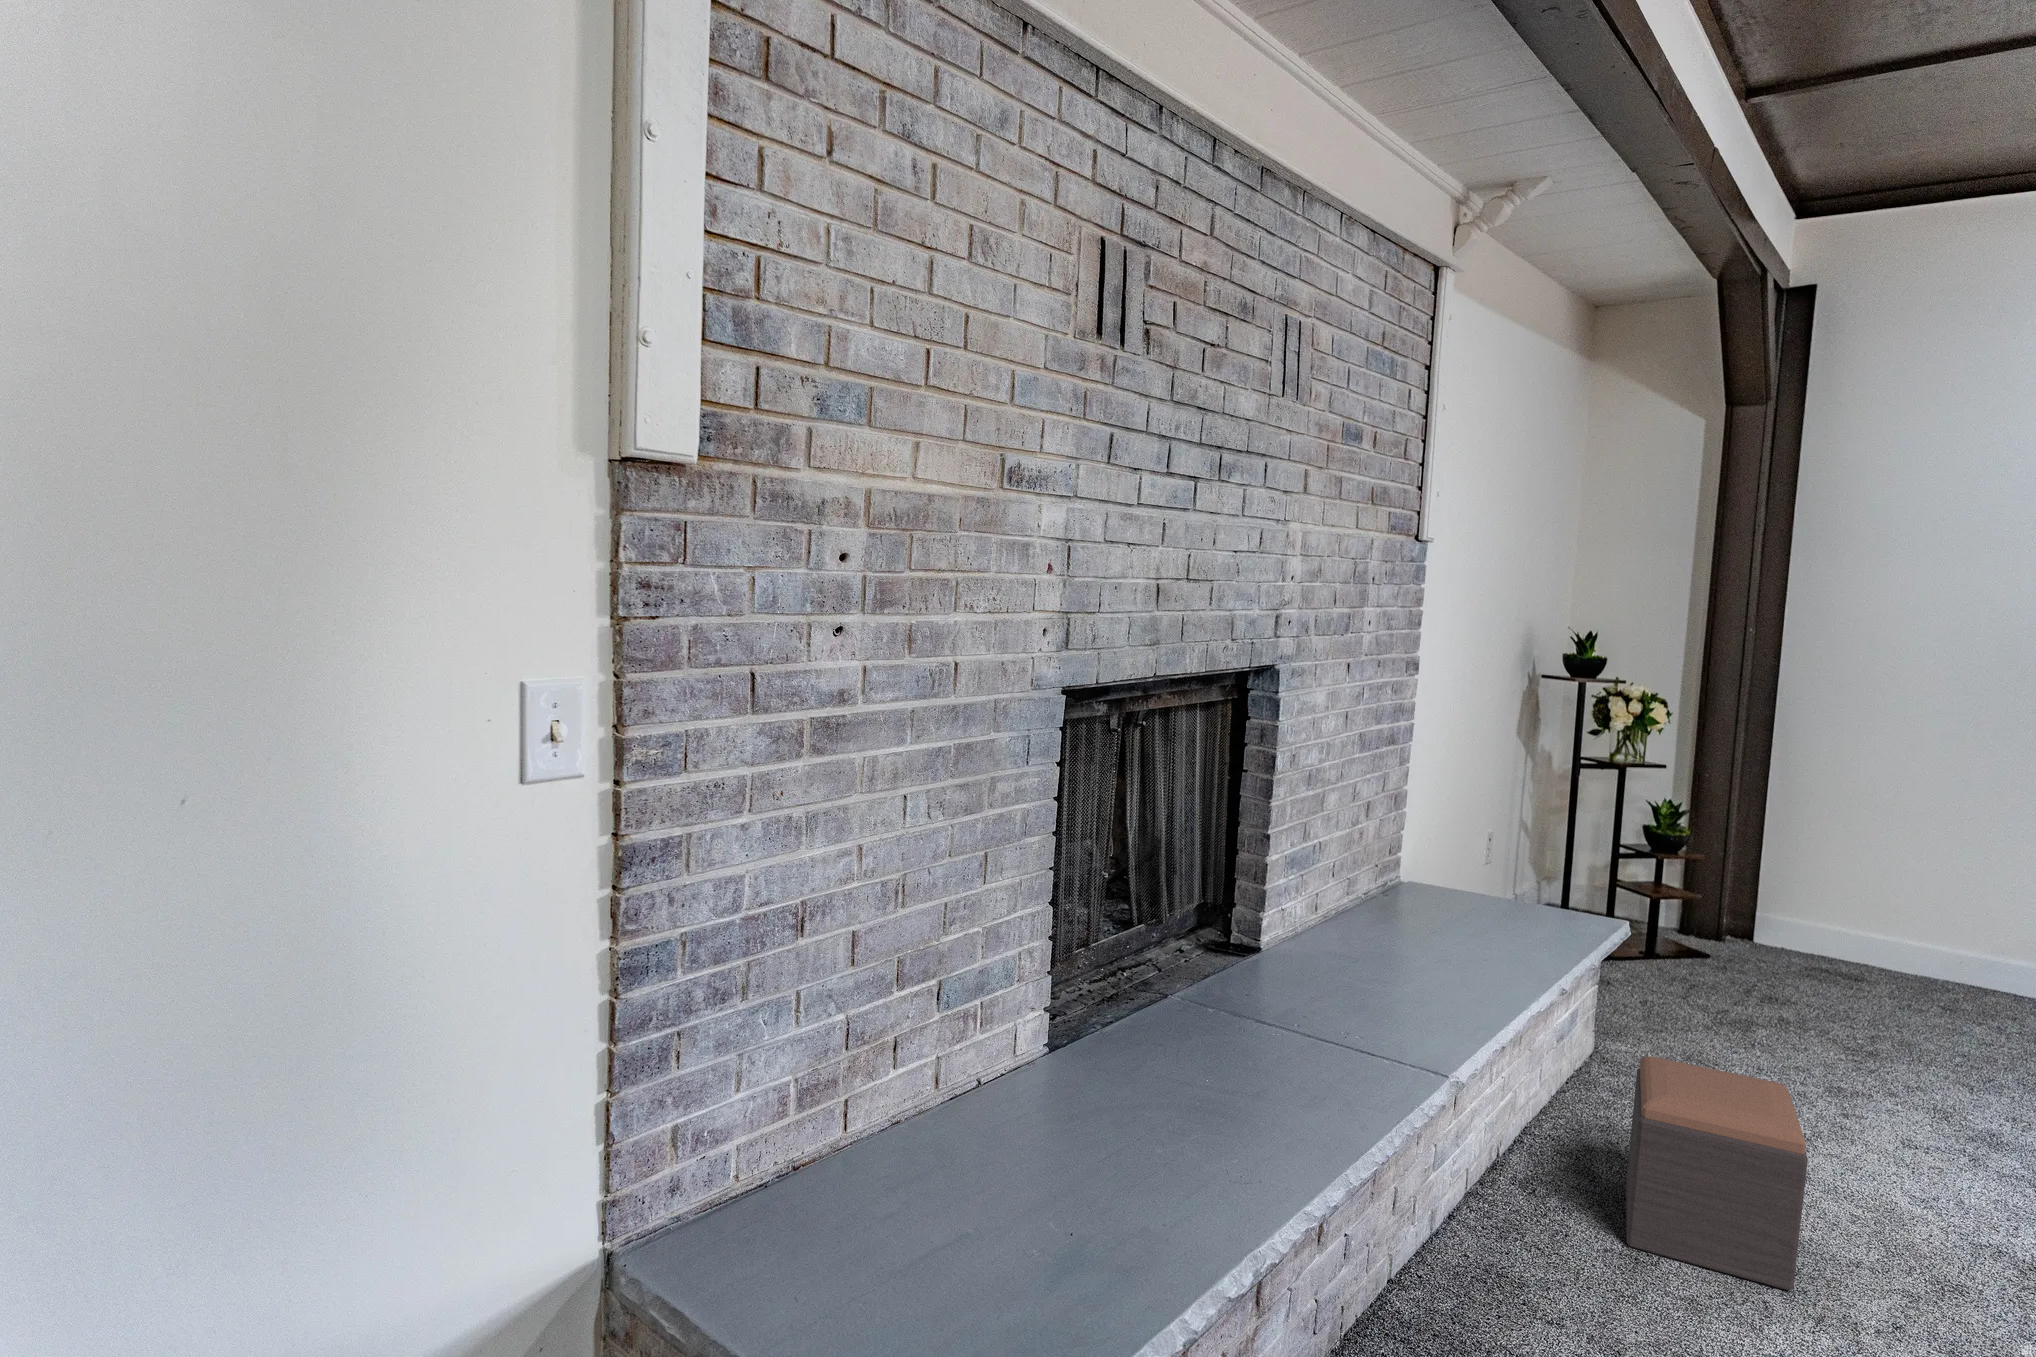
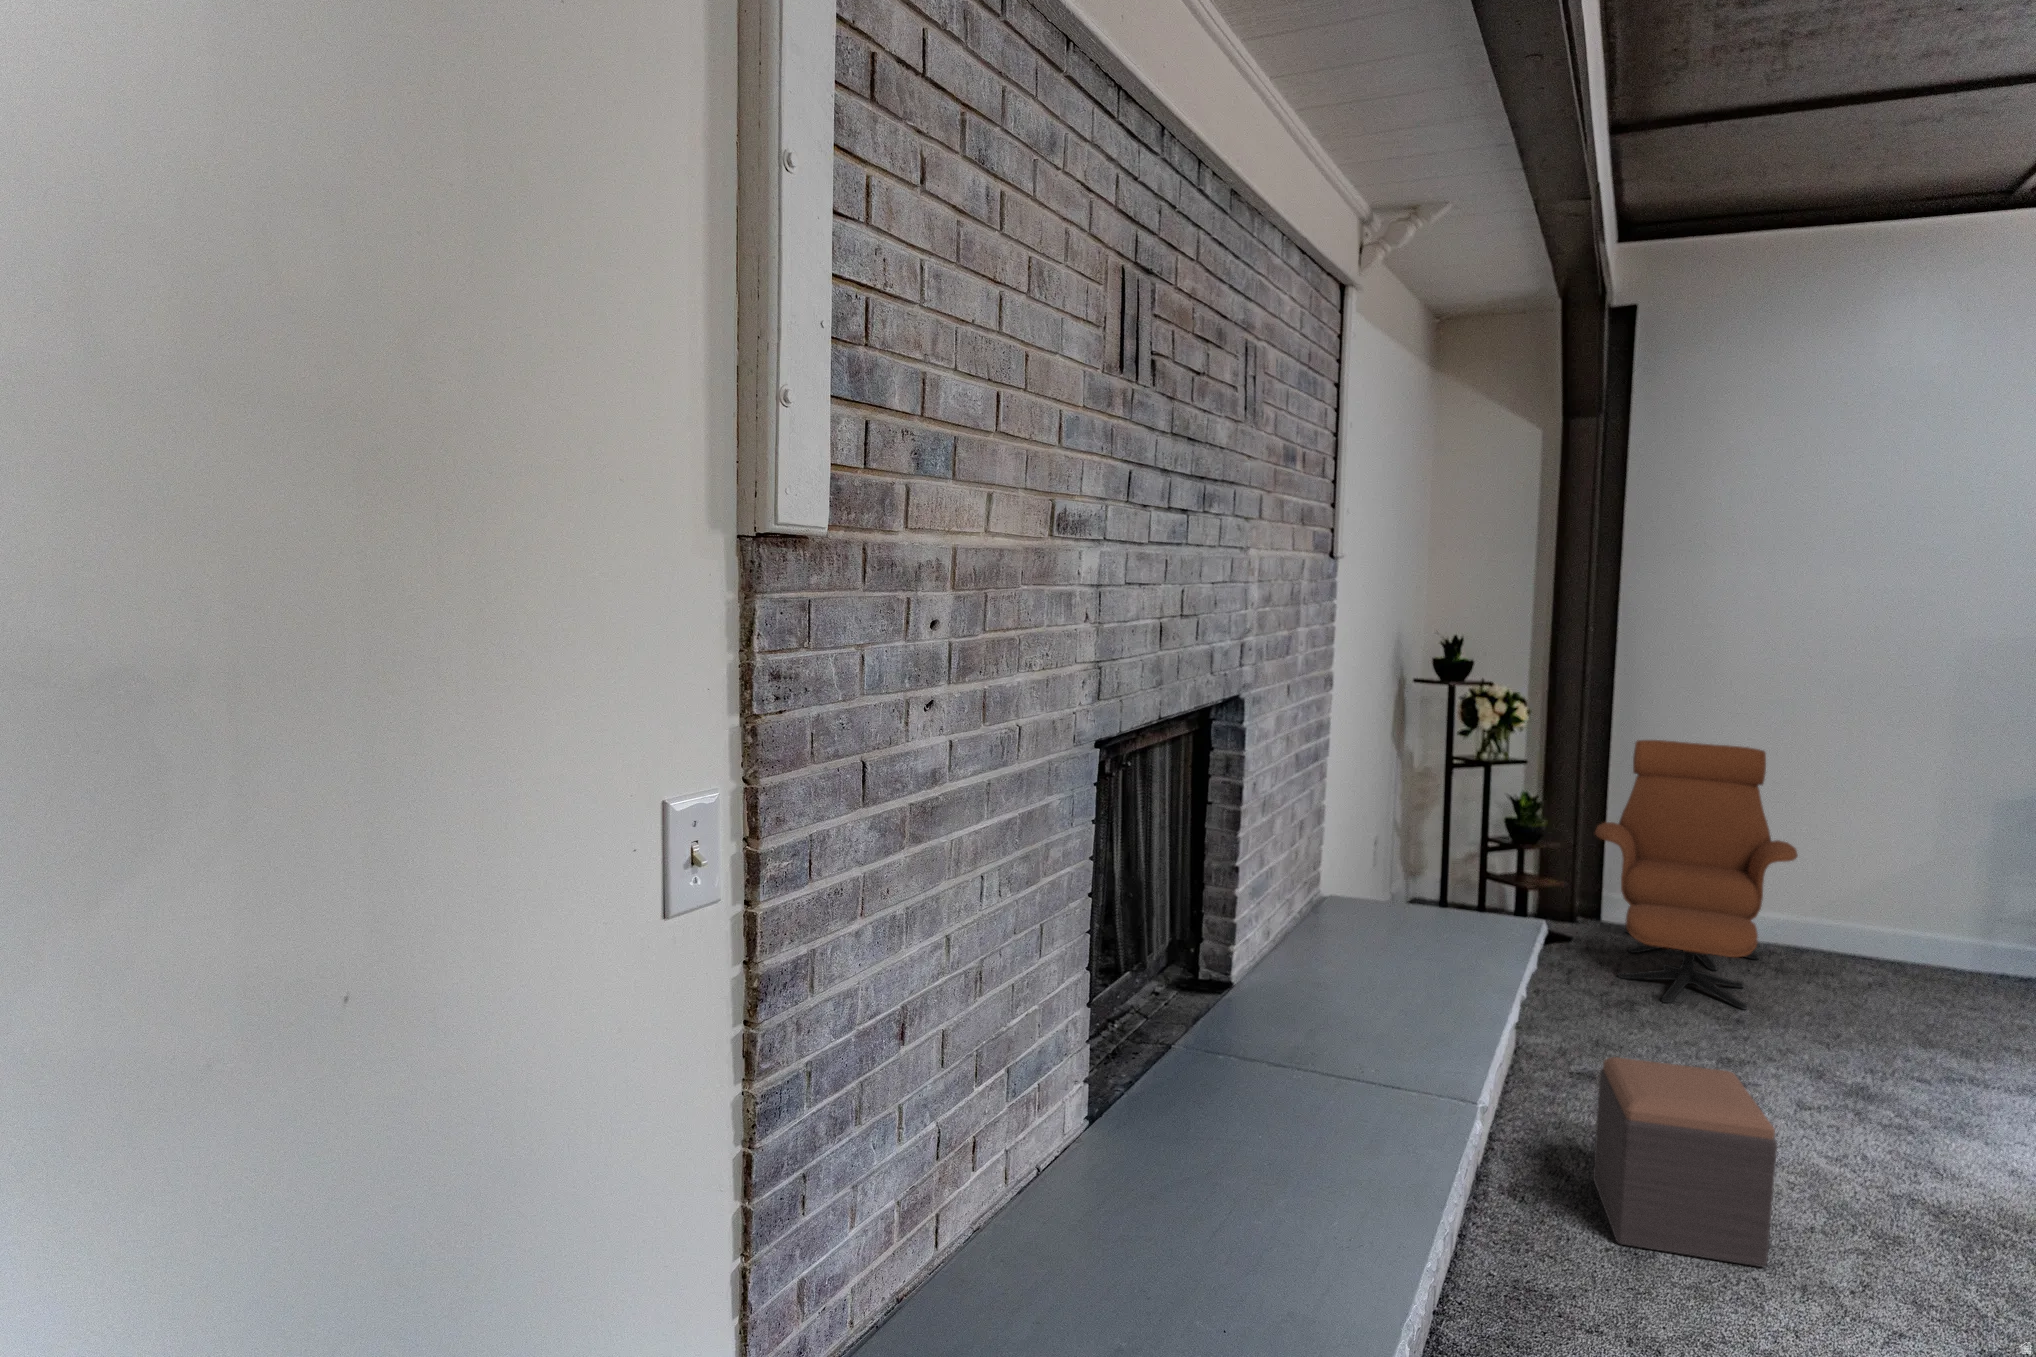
lounge chair: none [1735,749,1971,1040] -> present [1595,740,1798,1009]

